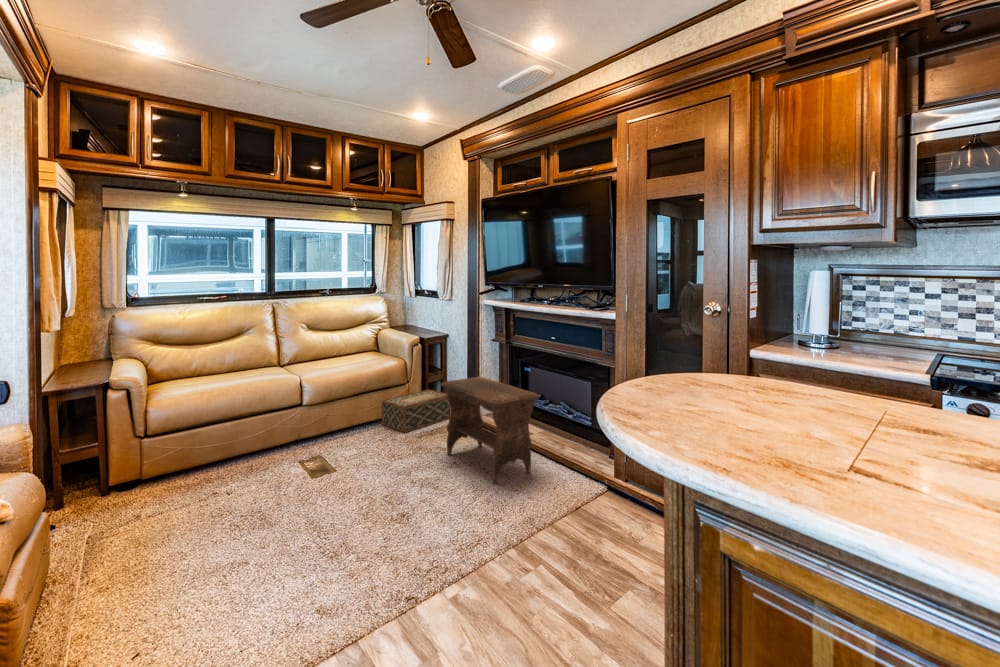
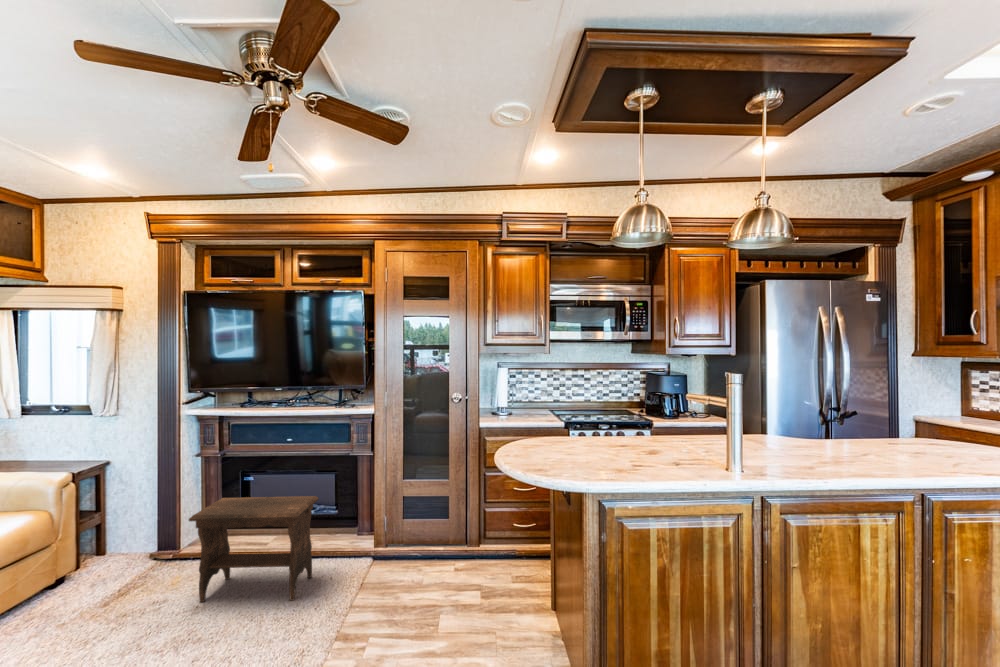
woven basket: present [381,389,450,432] -> none [36,536,141,615]

